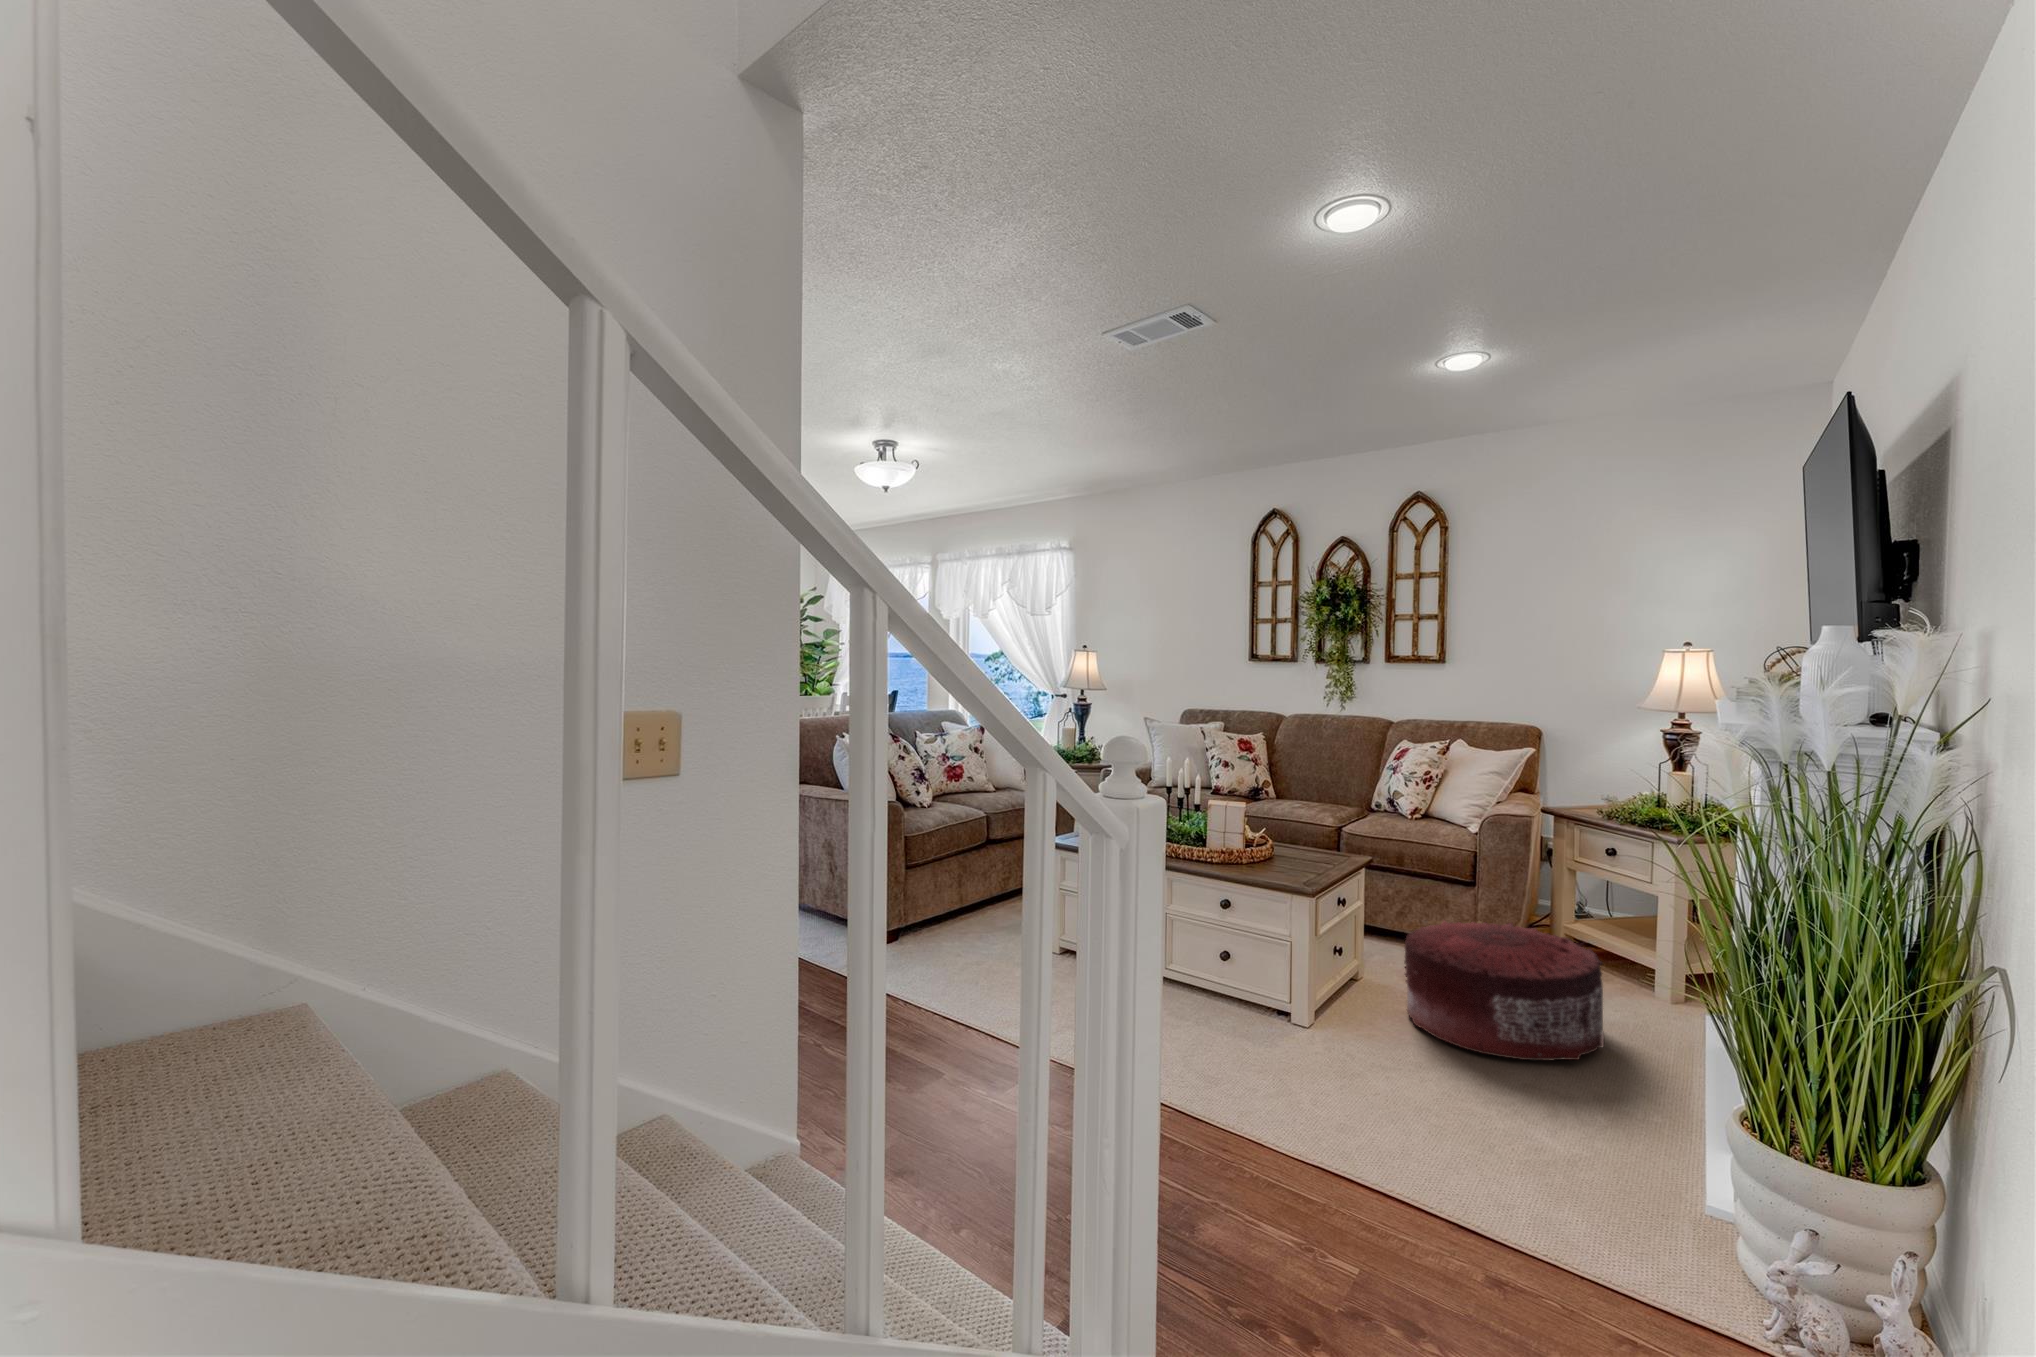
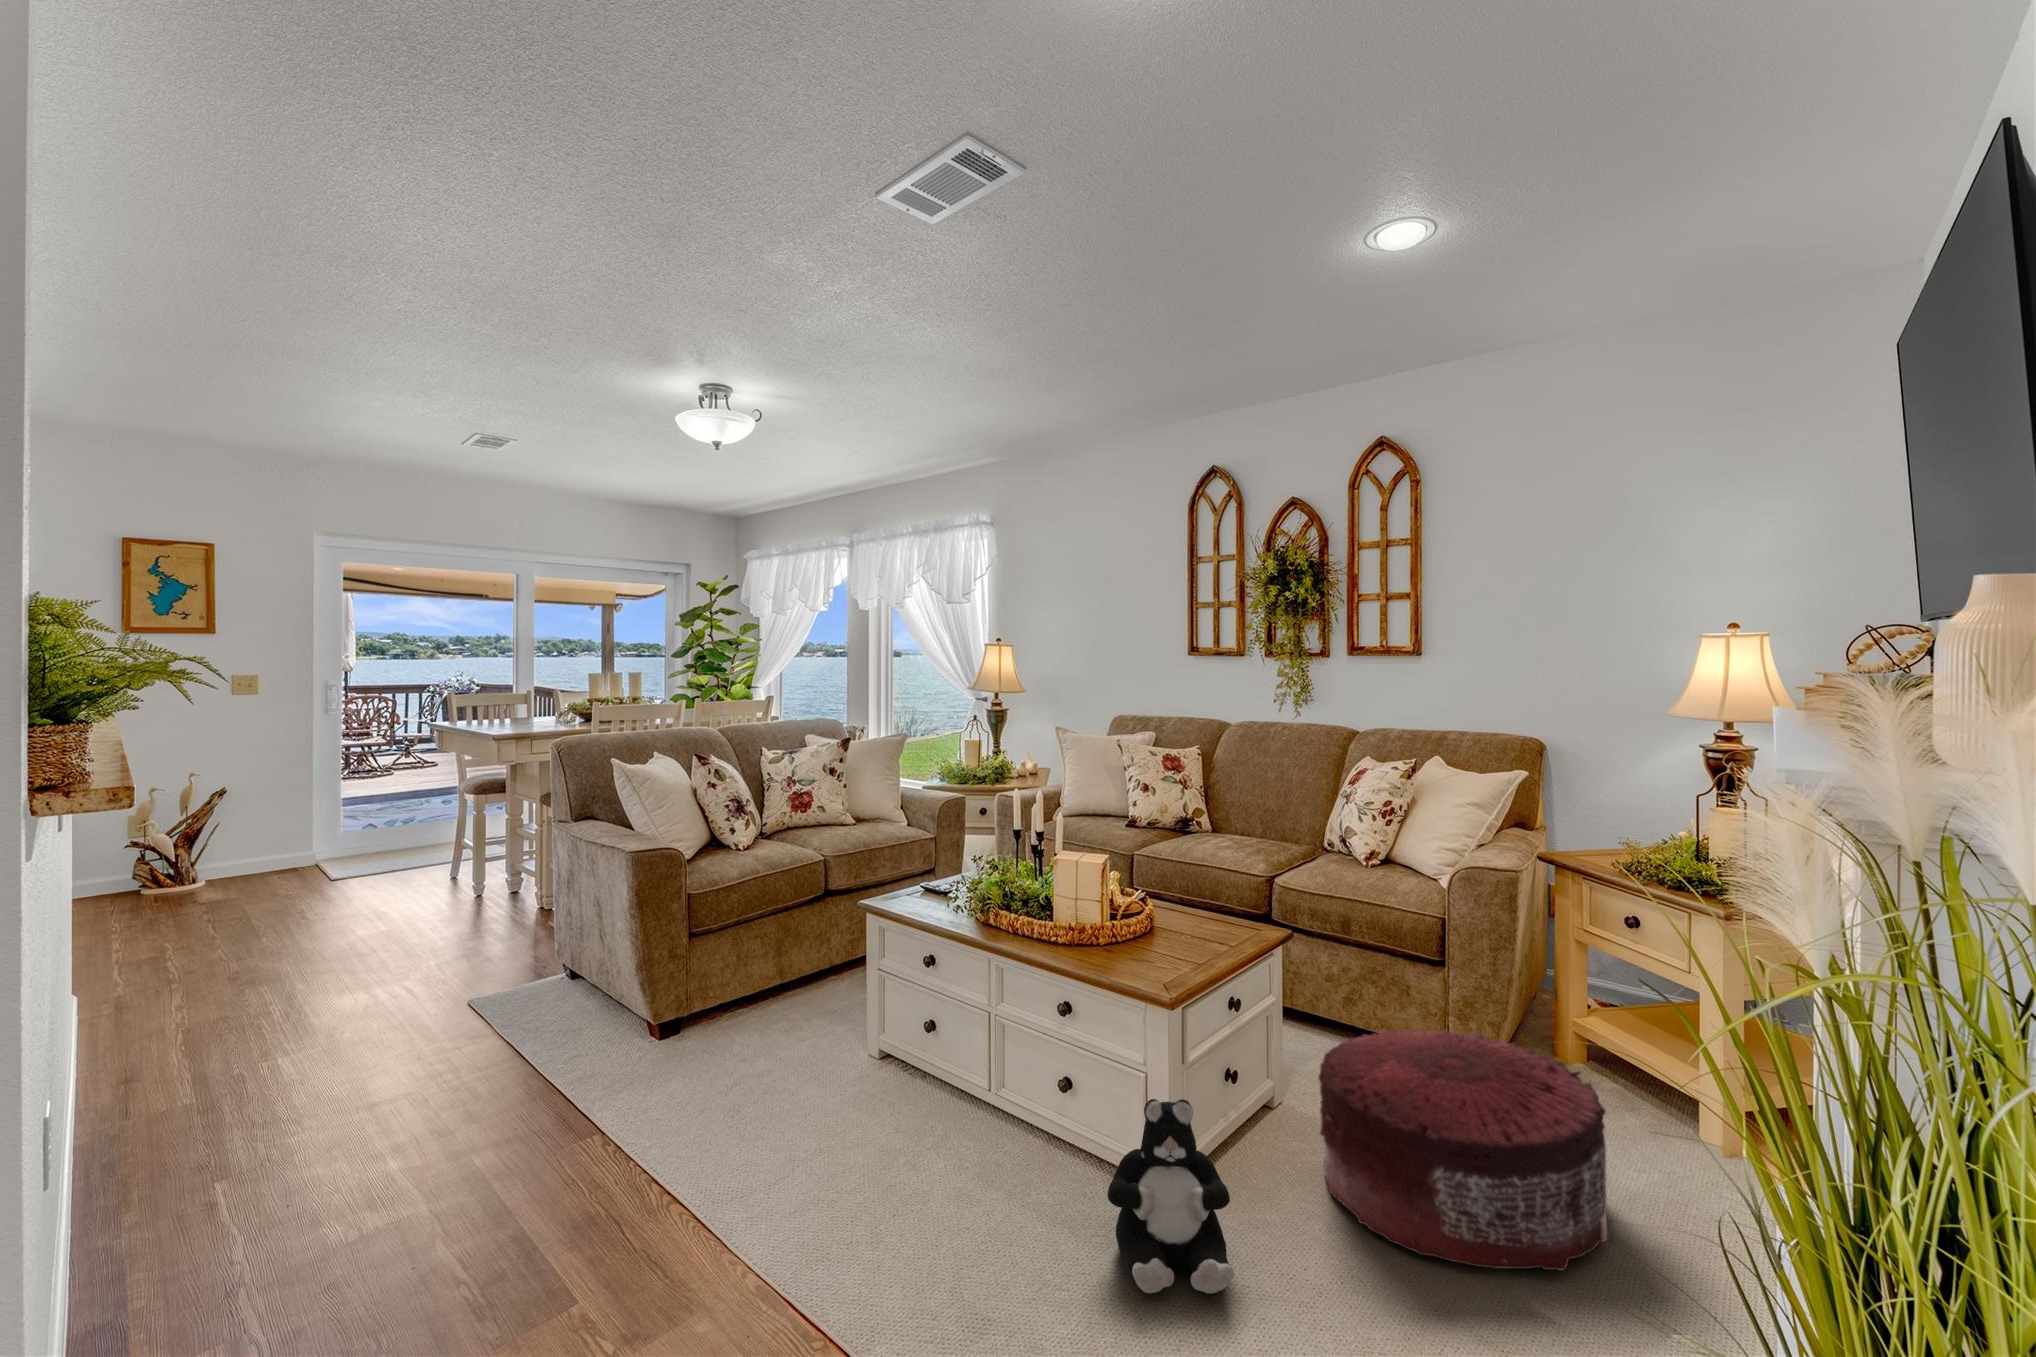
plush toy: none [1276,953,1369,1071] -> present [1107,1099,1234,1294]

